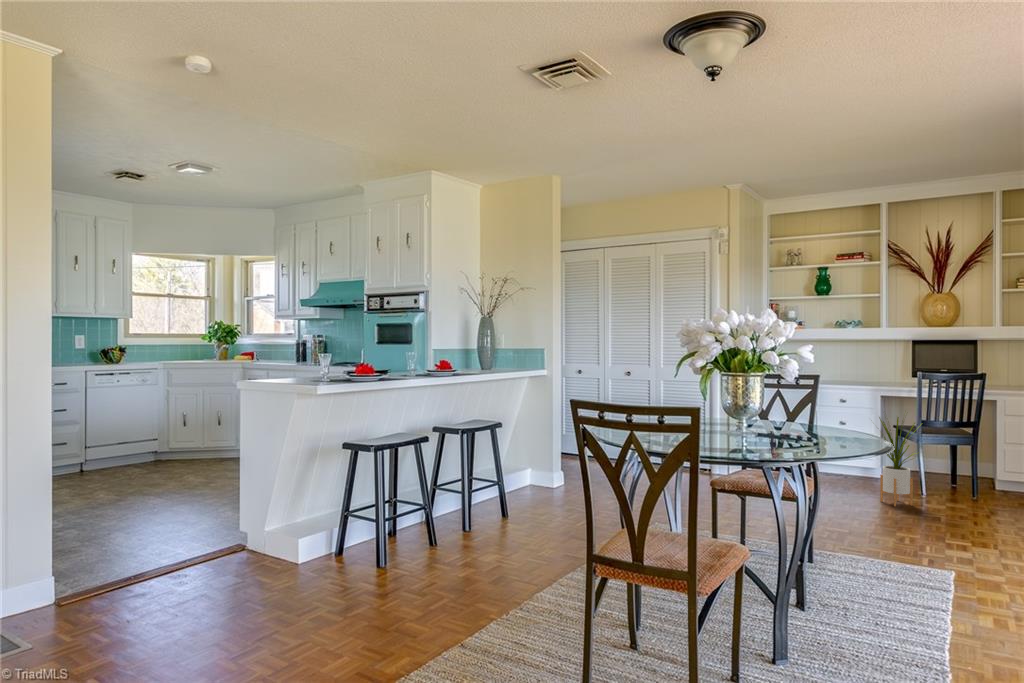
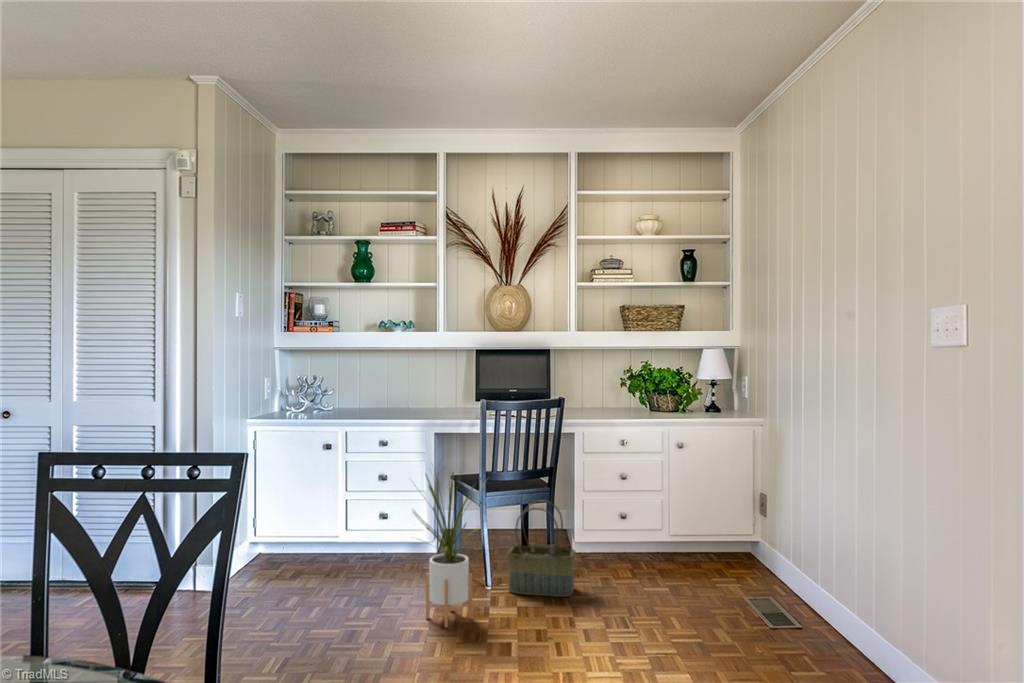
basket: none [938,442,994,506] -> present [507,500,575,597]

